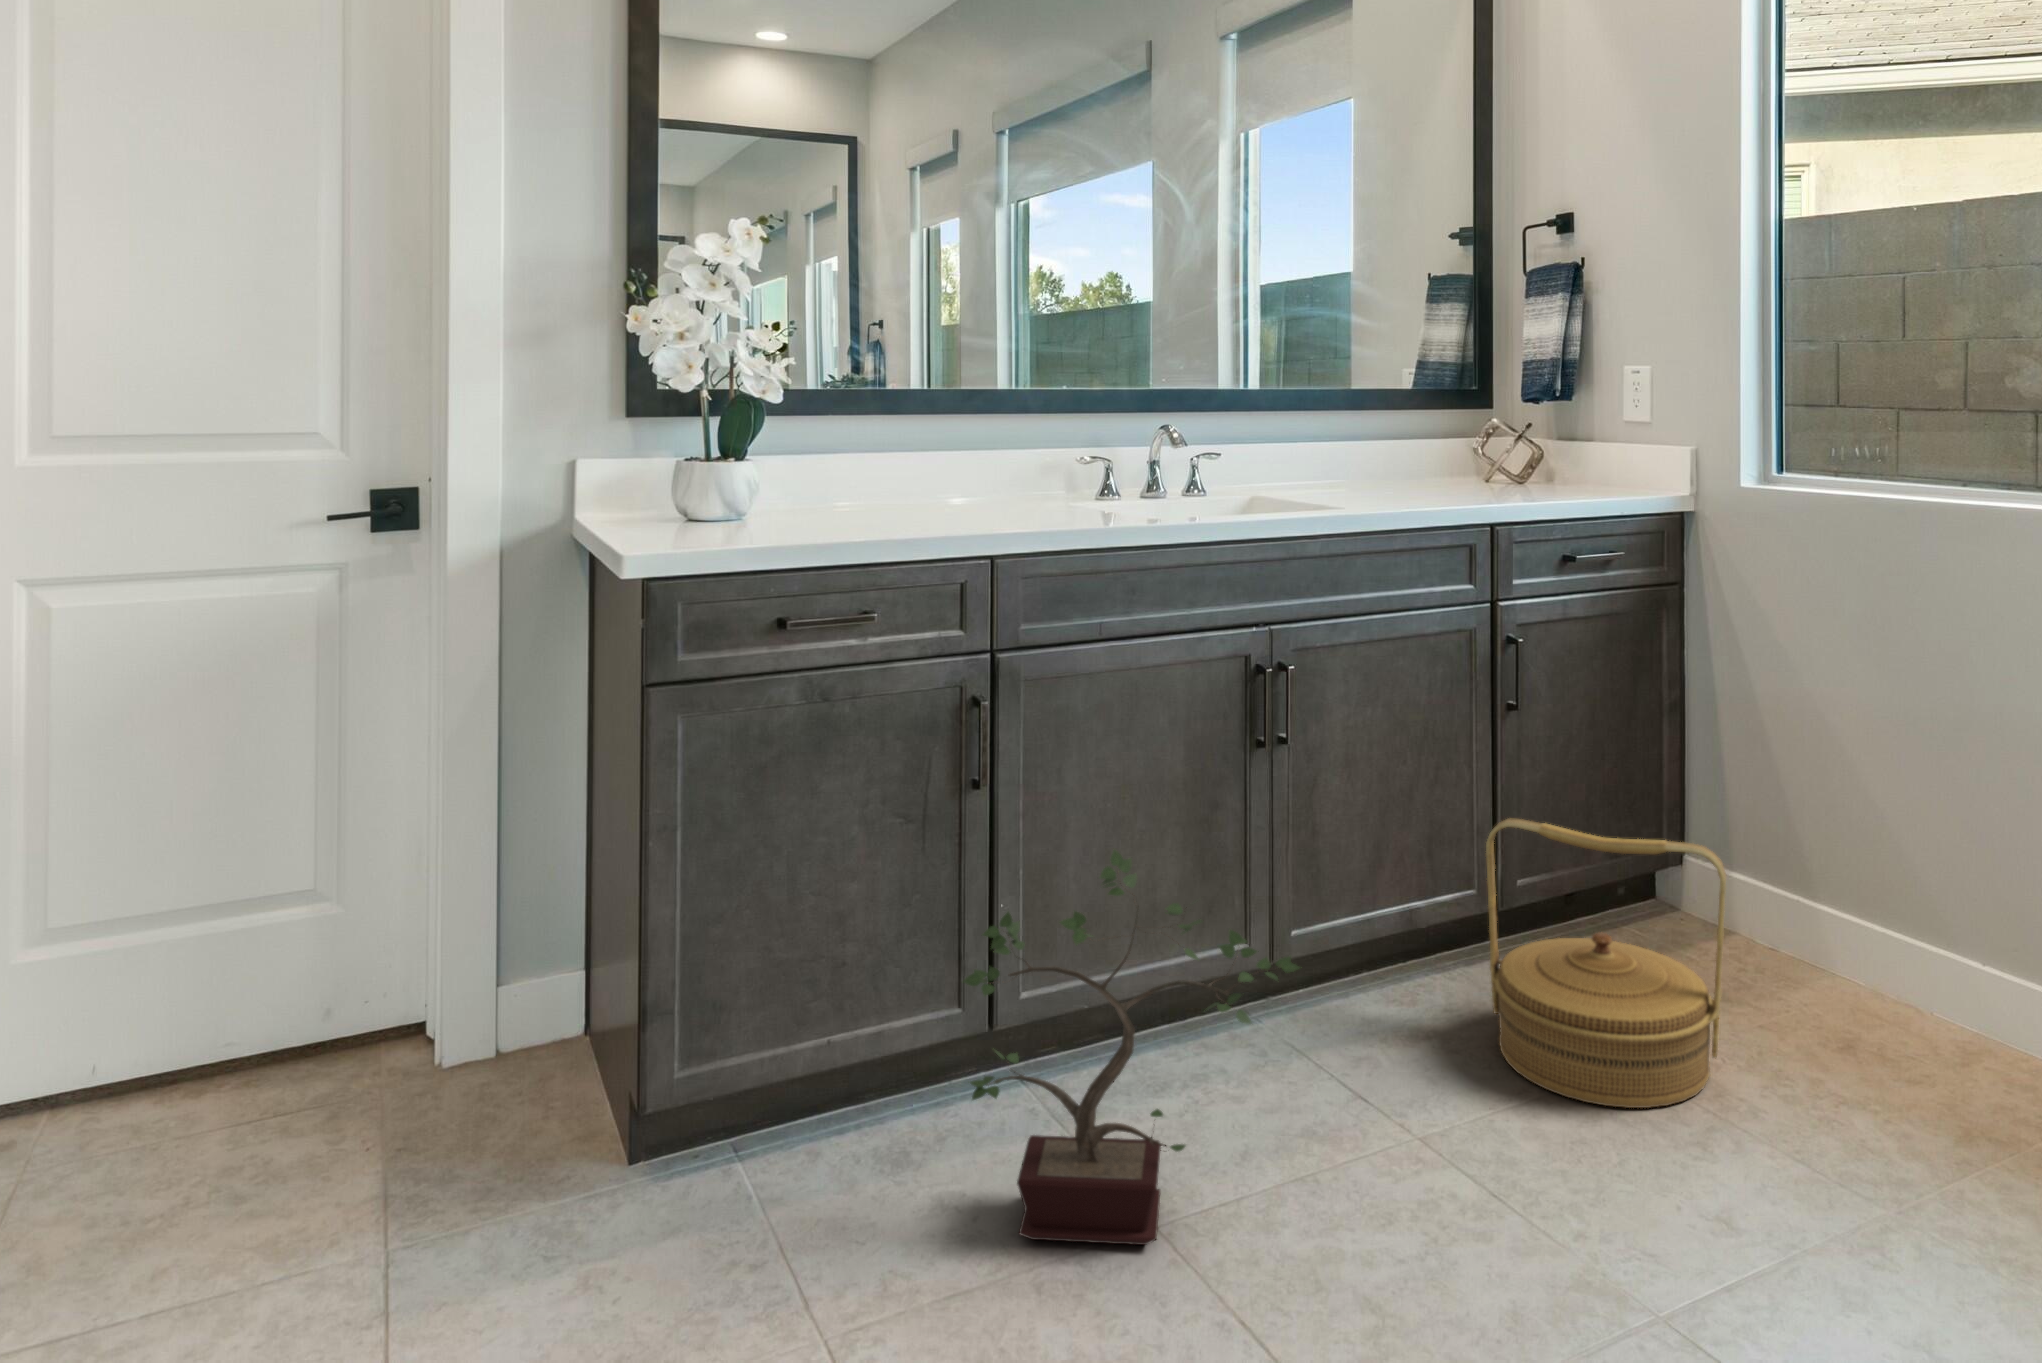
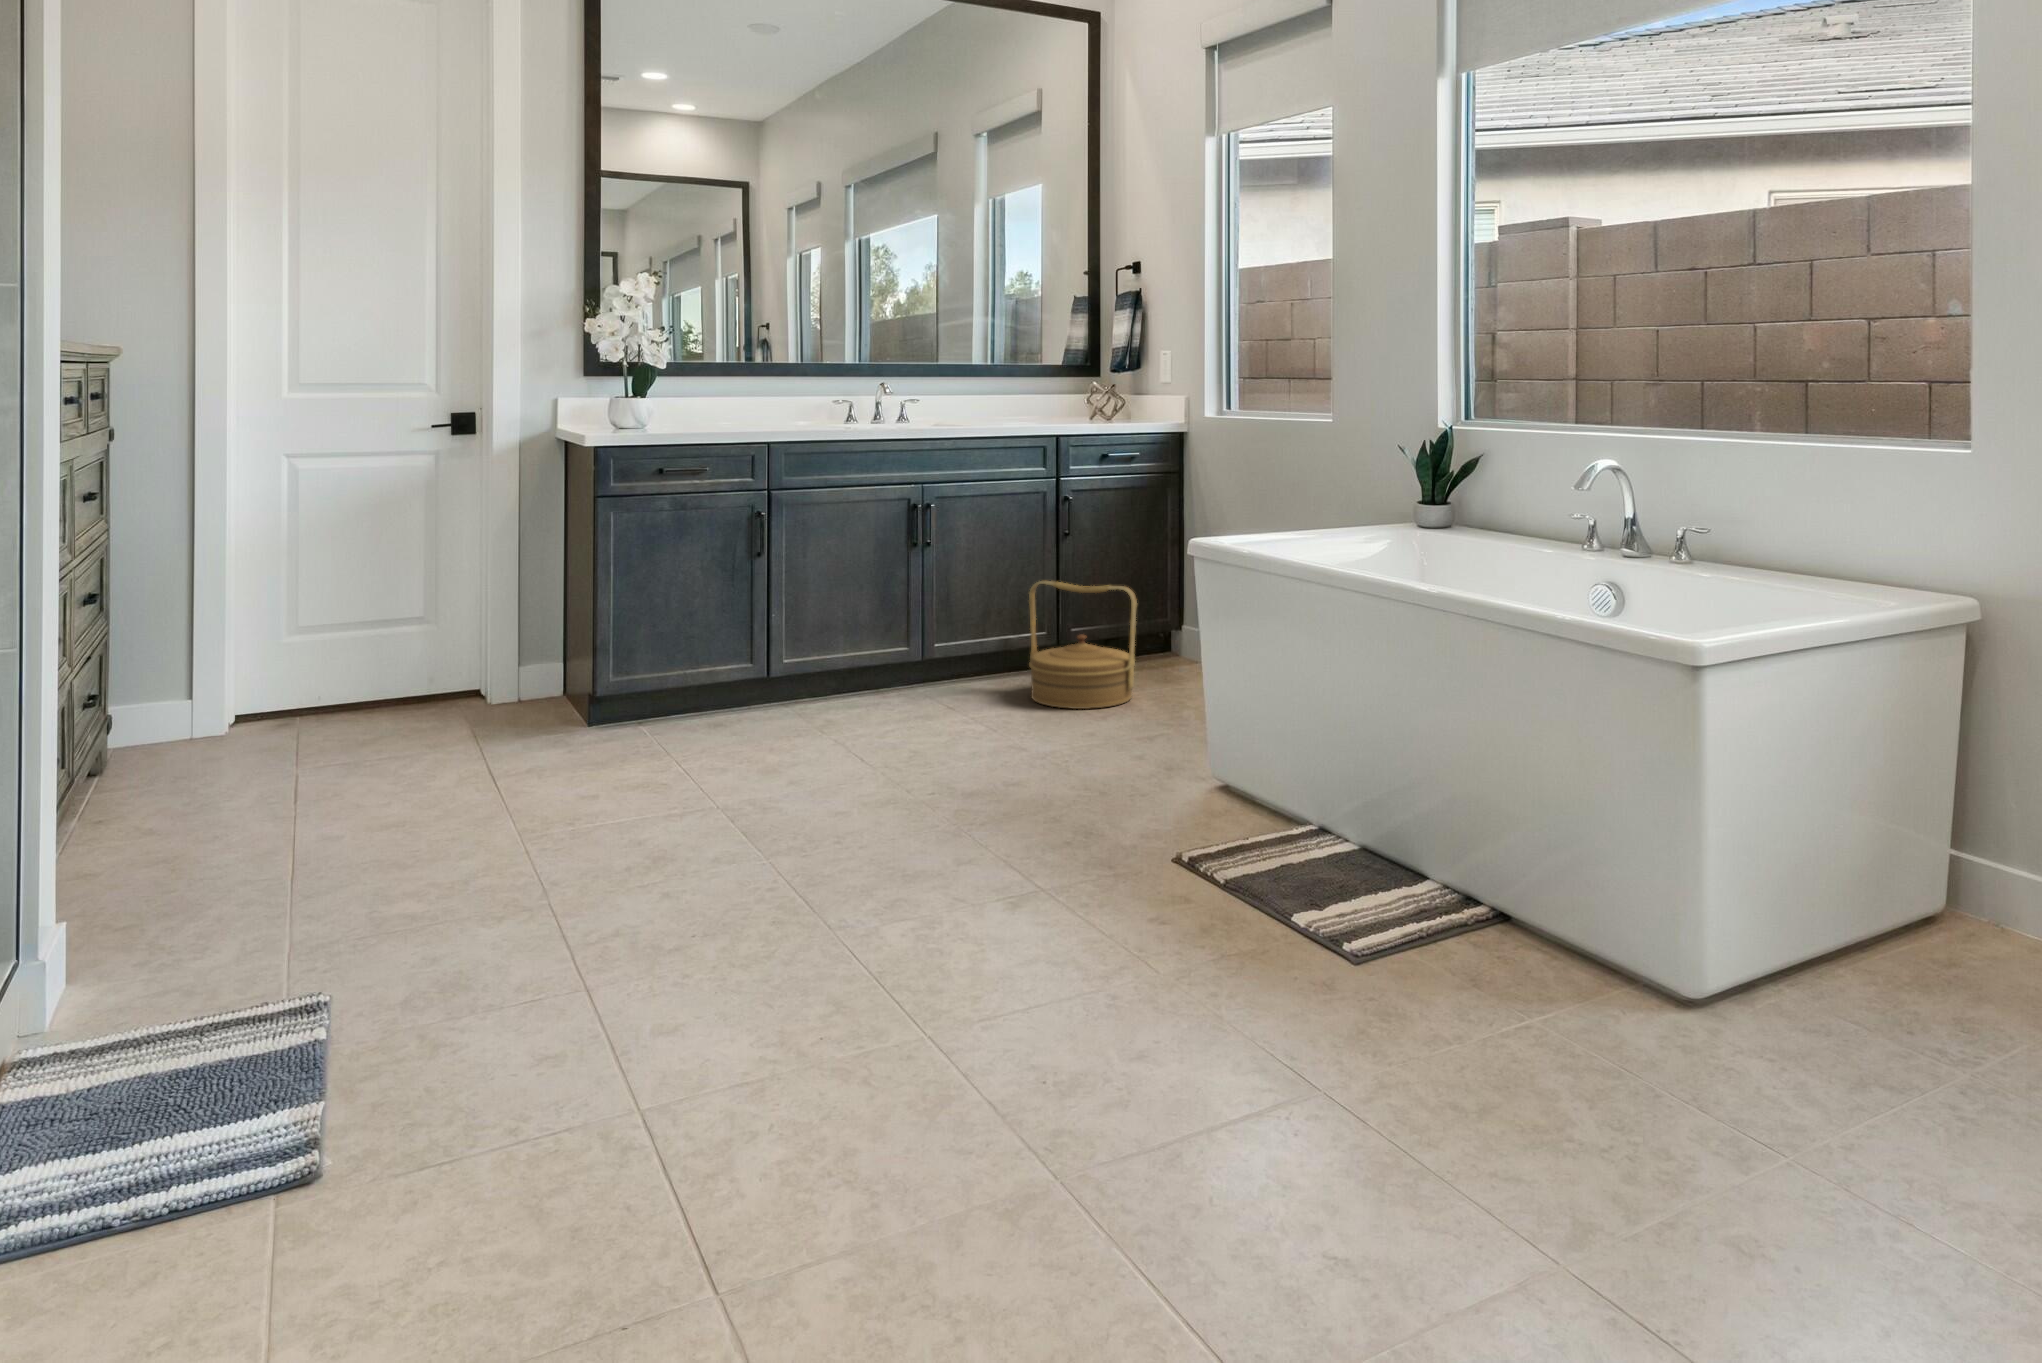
potted plant: present [964,850,1299,1245] -> none [738,567,889,740]

